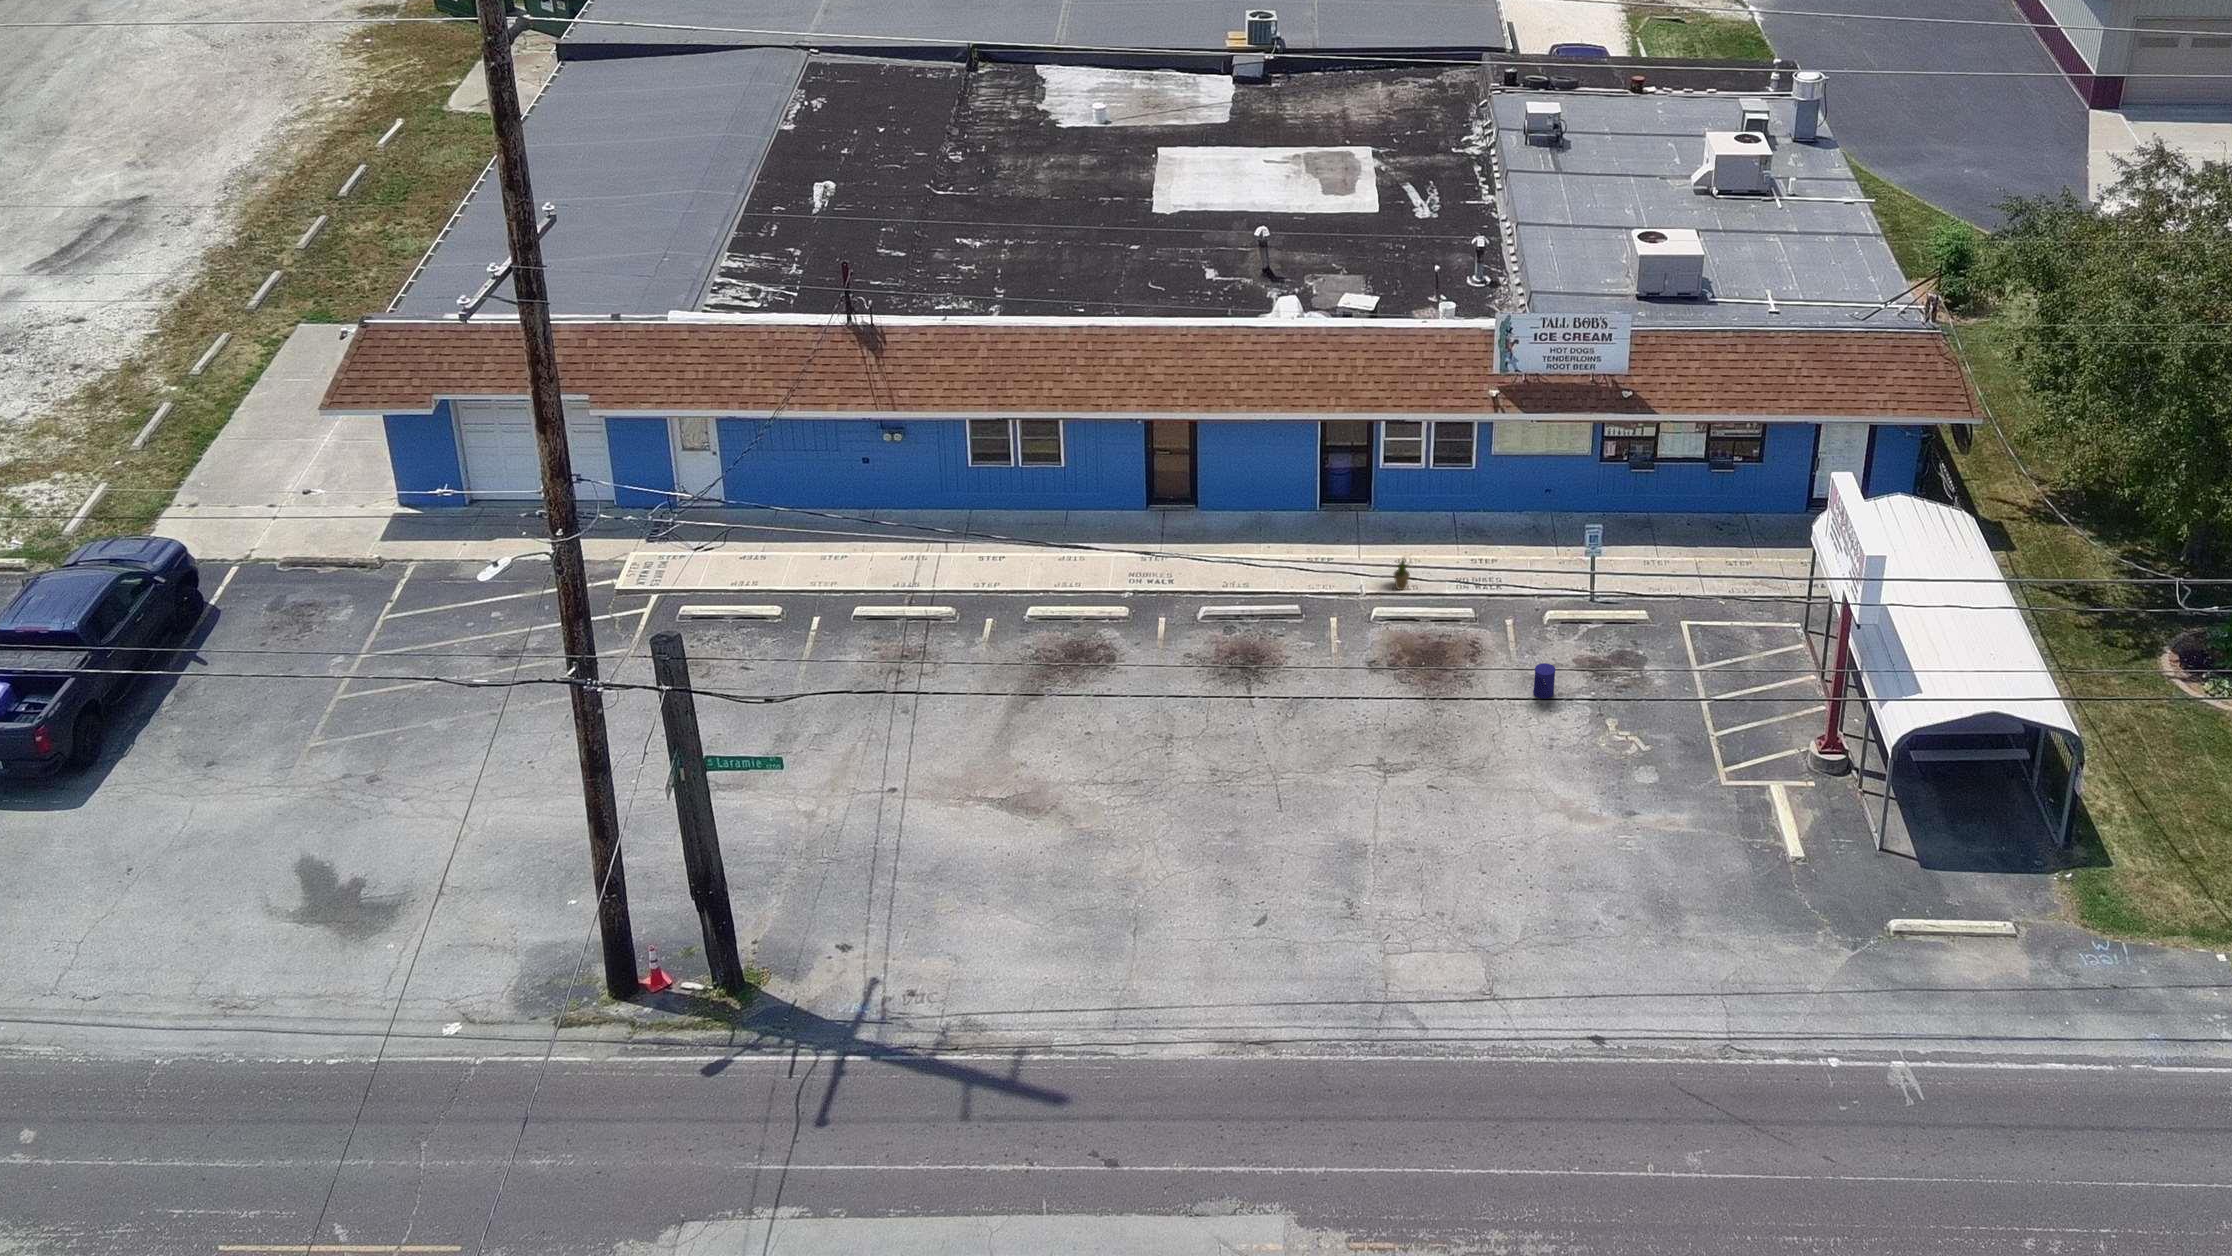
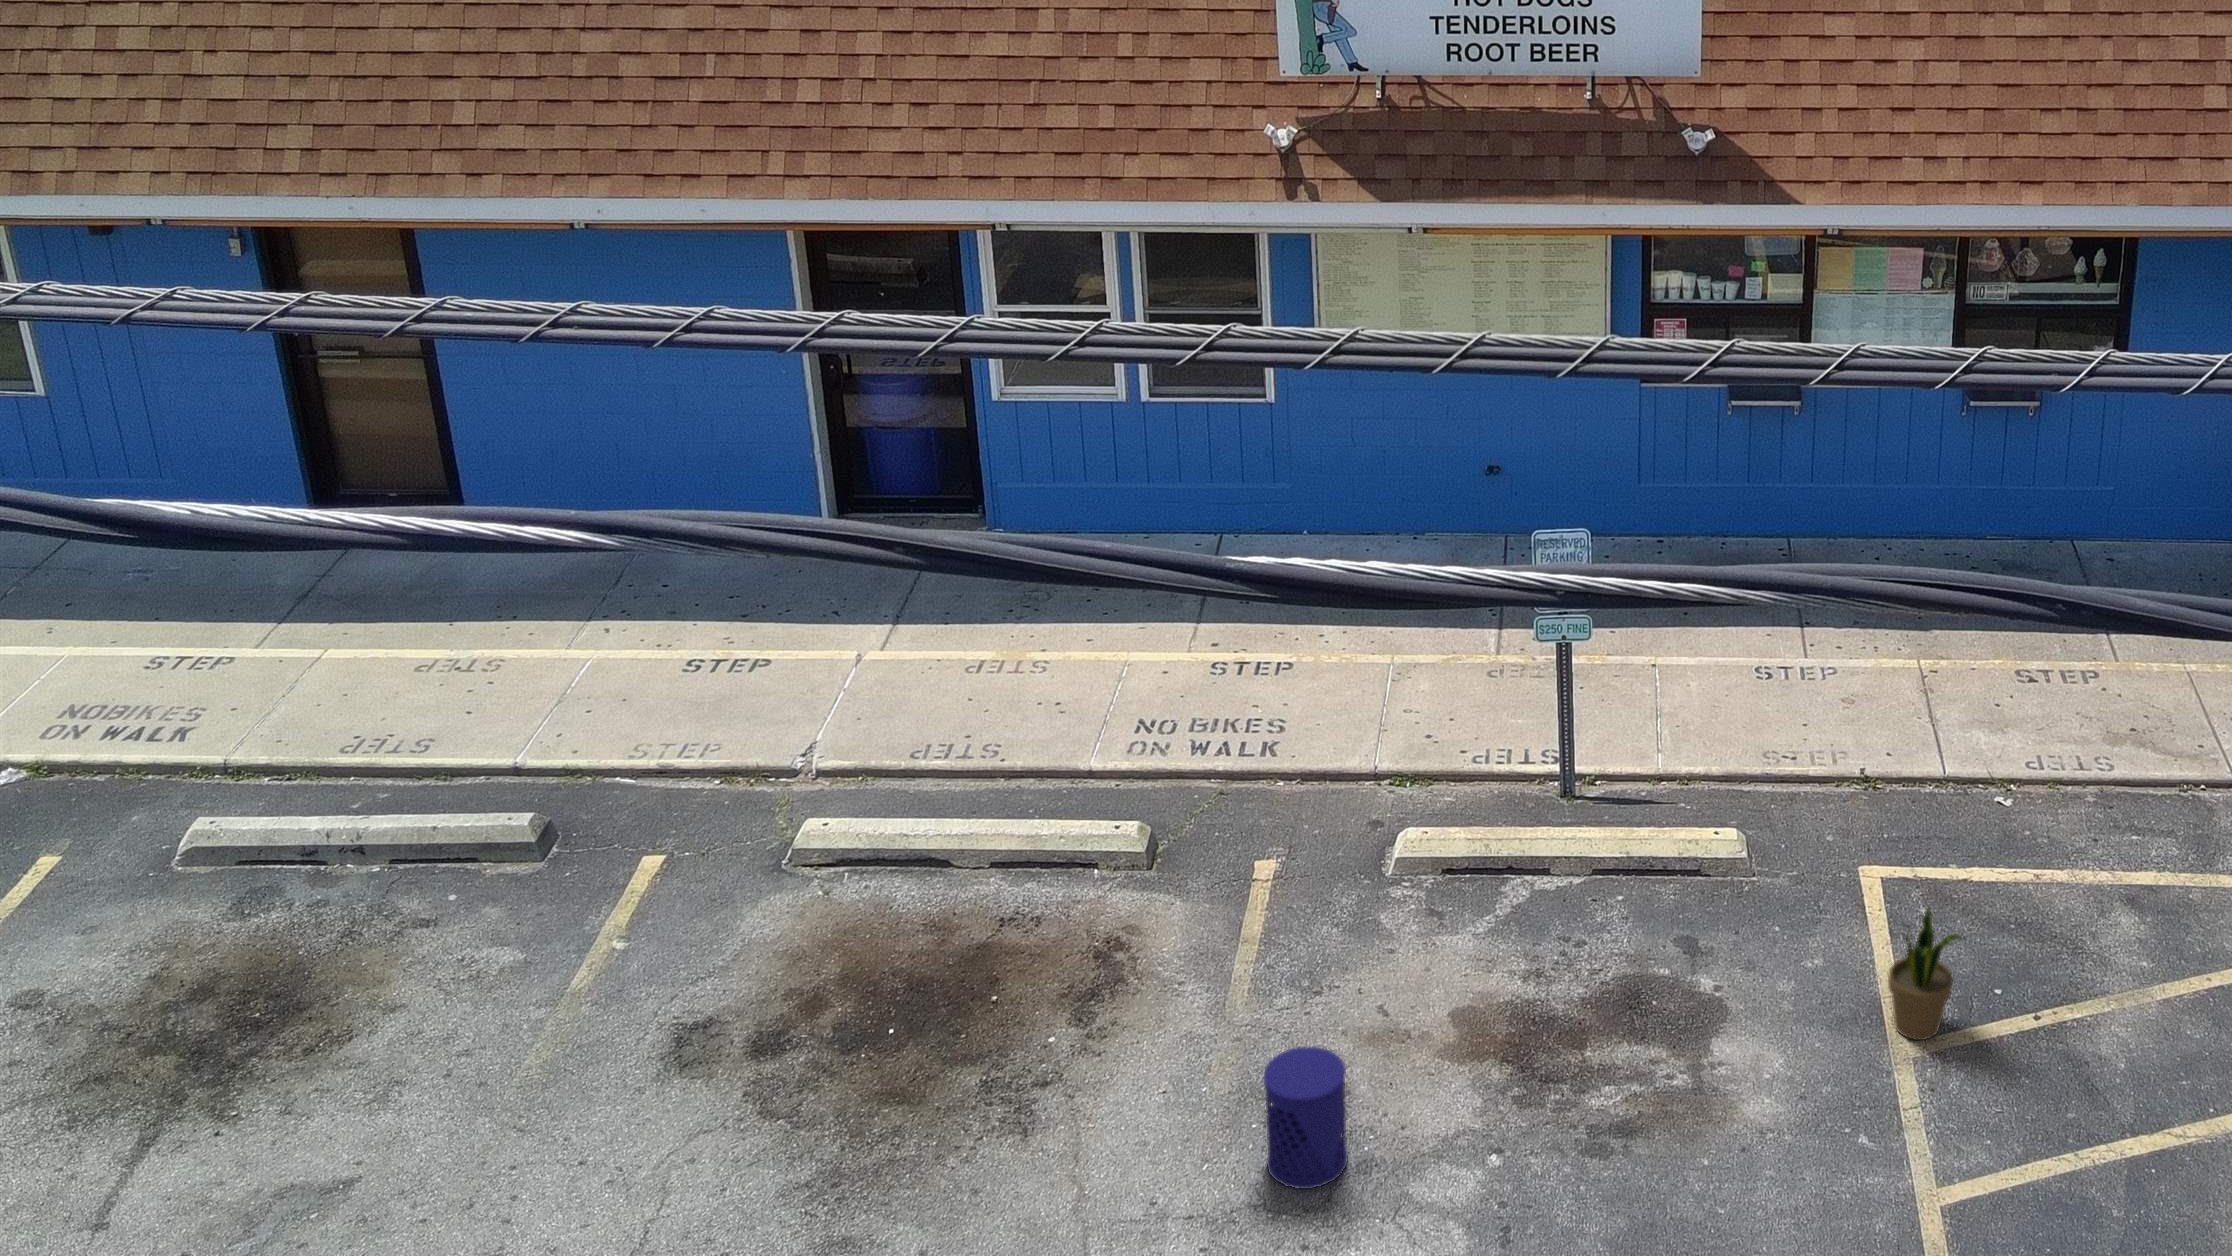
potted plant: present [1394,558,1410,590] -> present [1888,908,1963,1040]

